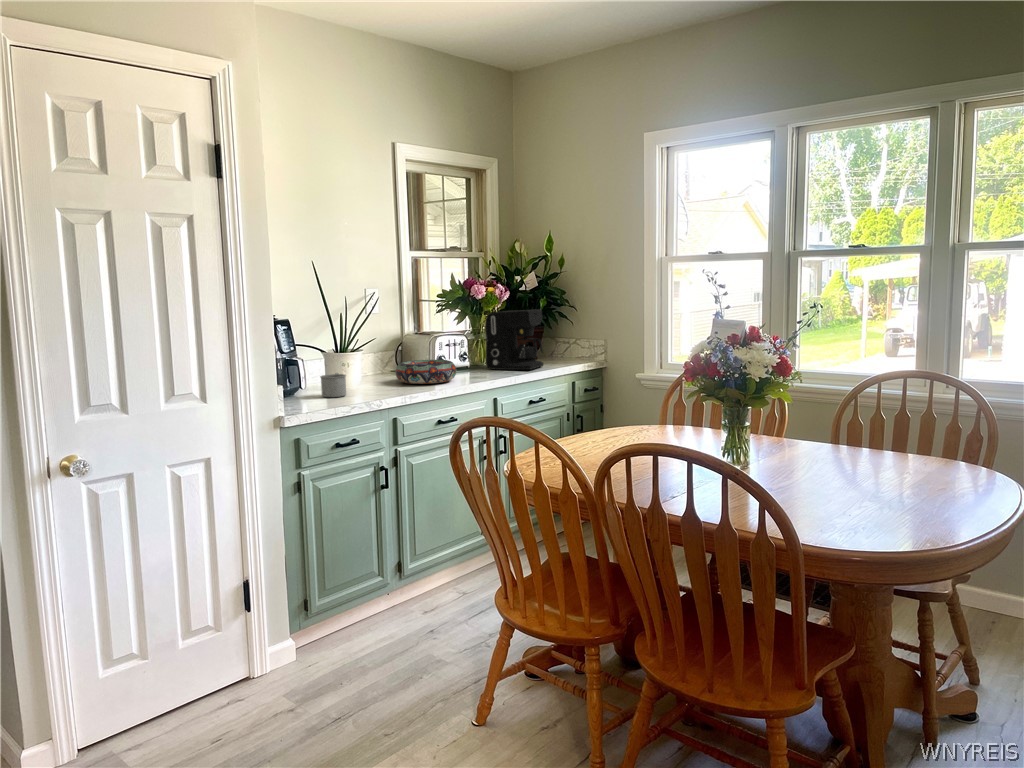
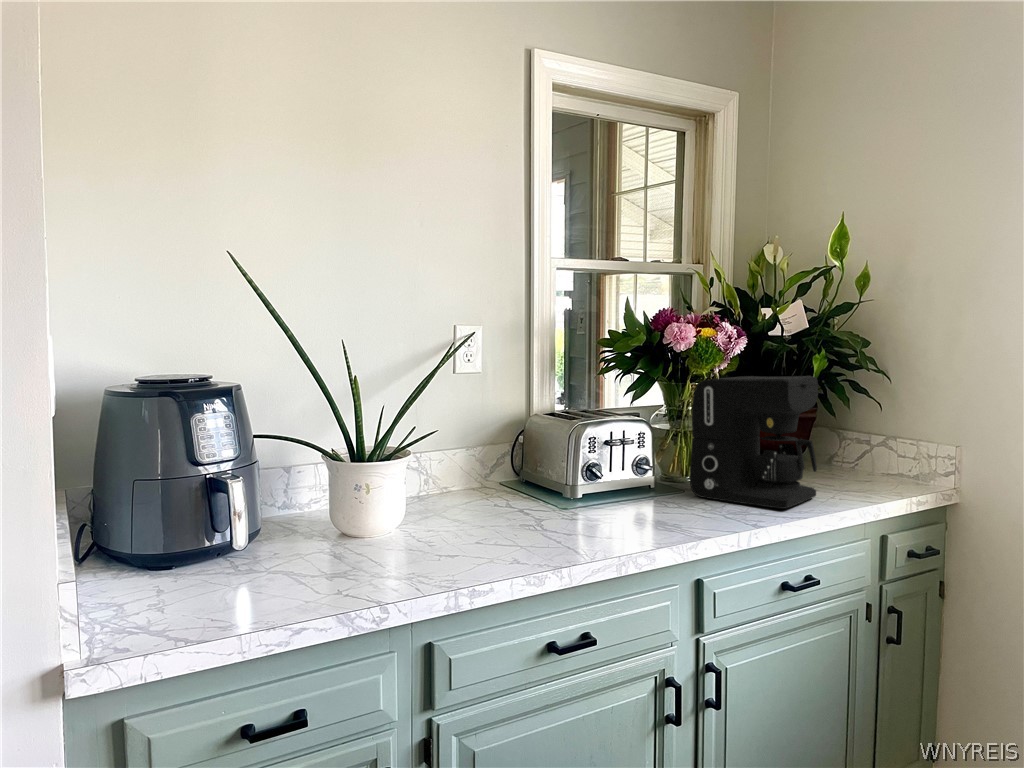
decorative bowl: present [396,360,456,384] -> none [479,475,612,538]
mug: present [320,373,346,397] -> none [278,506,338,569]

